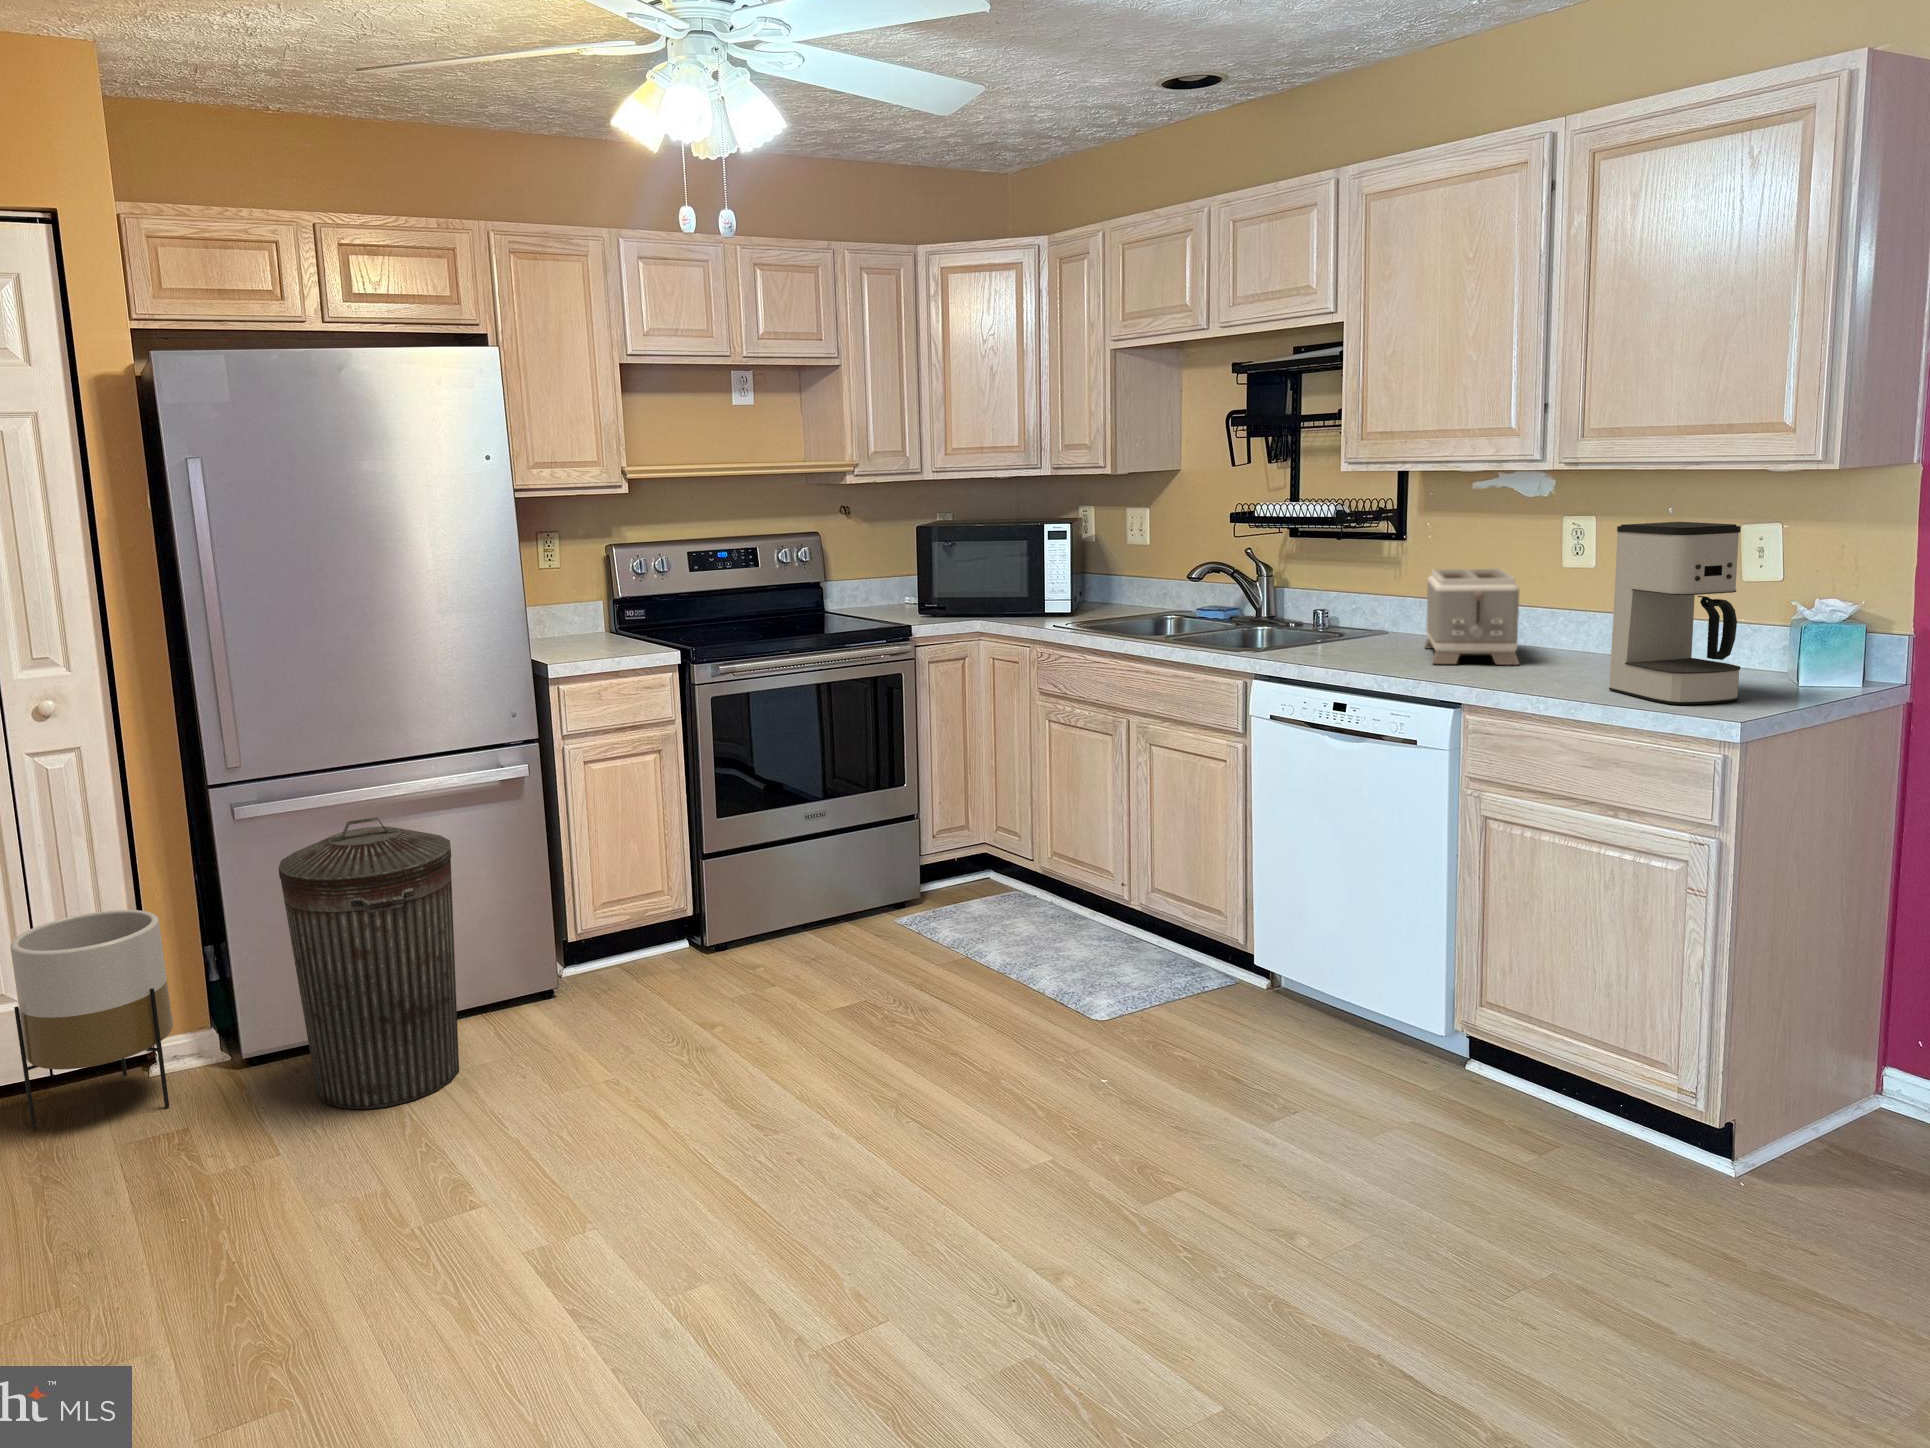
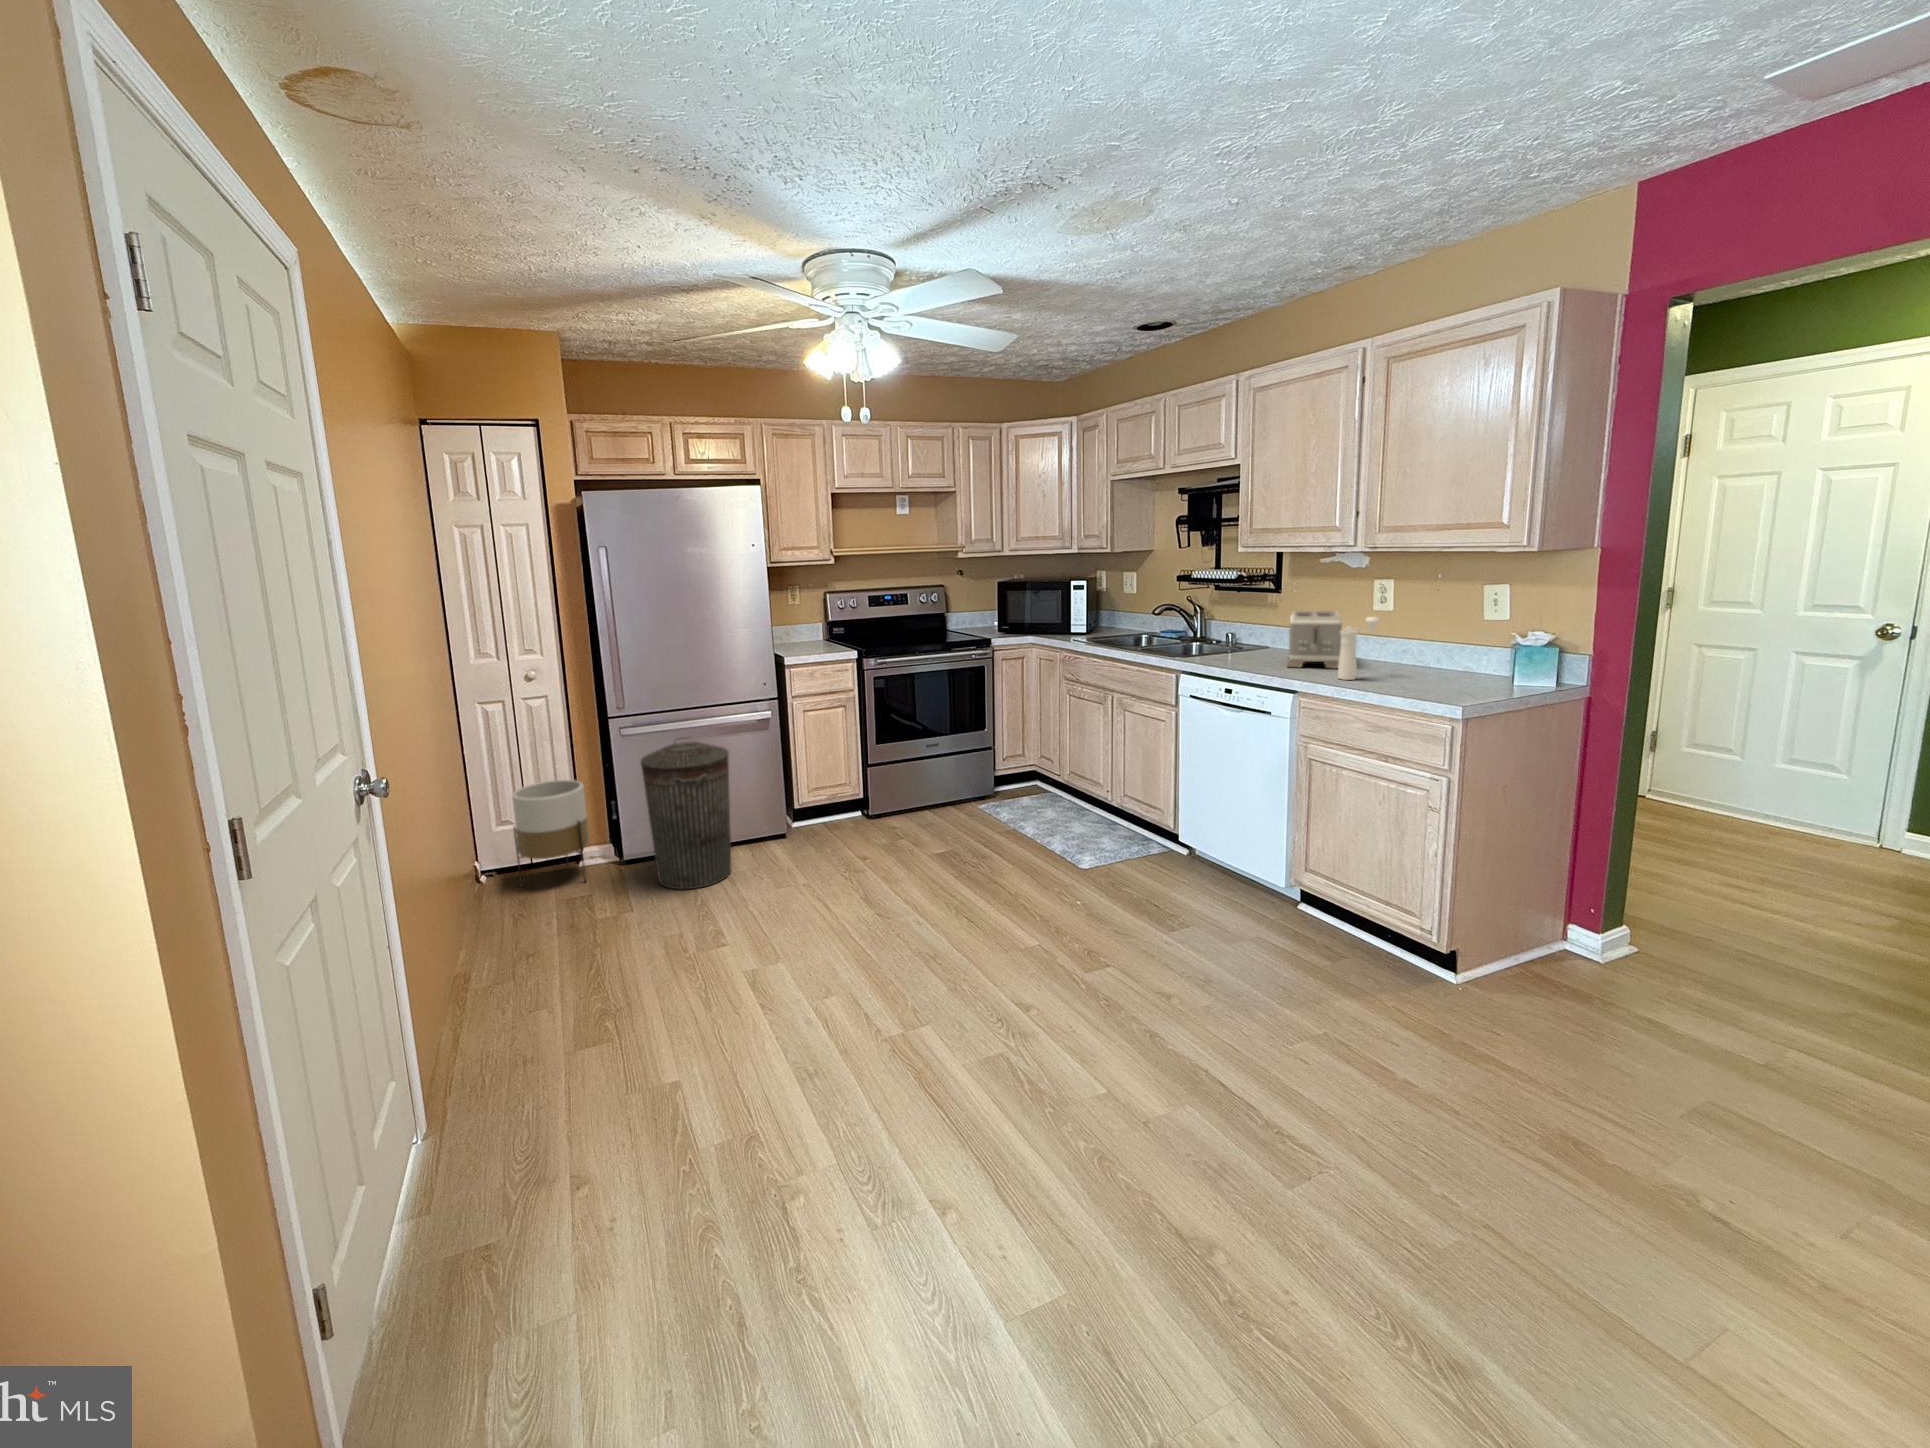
coffee maker: present [1609,522,1741,705] -> none [1389,583,1473,694]
pepper mill: none [1523,578,1586,683] -> present [1338,617,1379,680]

